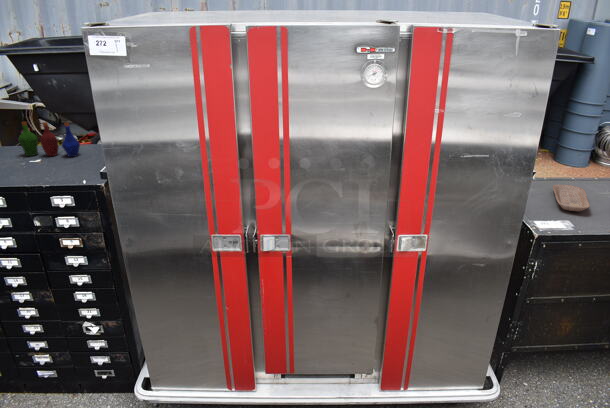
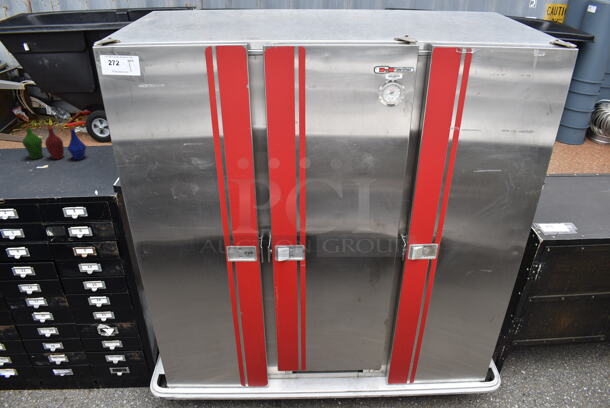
tray: present [553,185,590,211] -> none [560,182,596,213]

